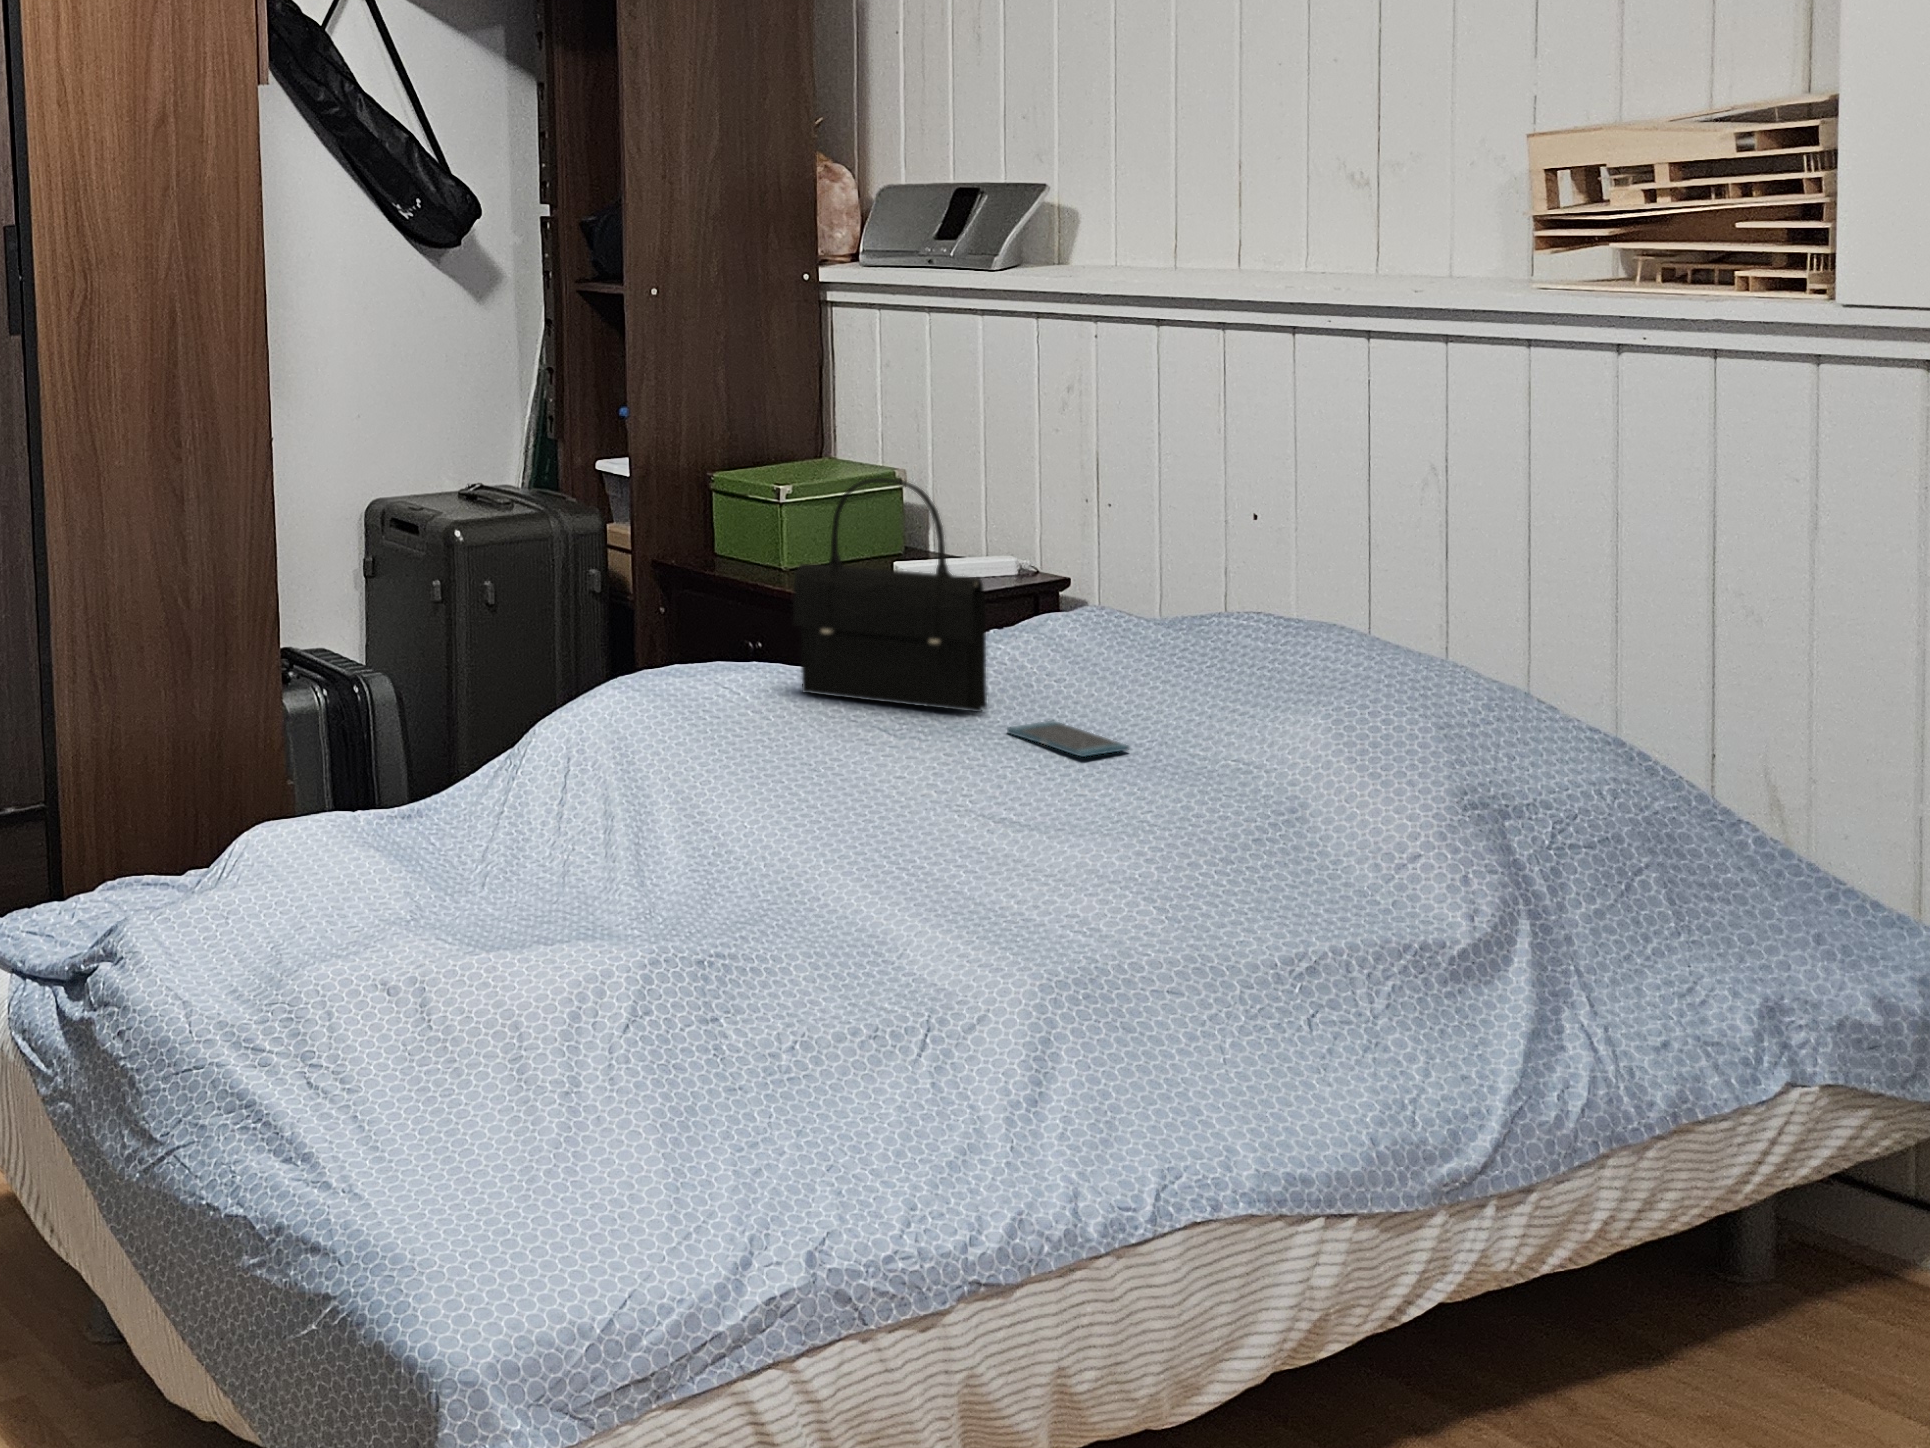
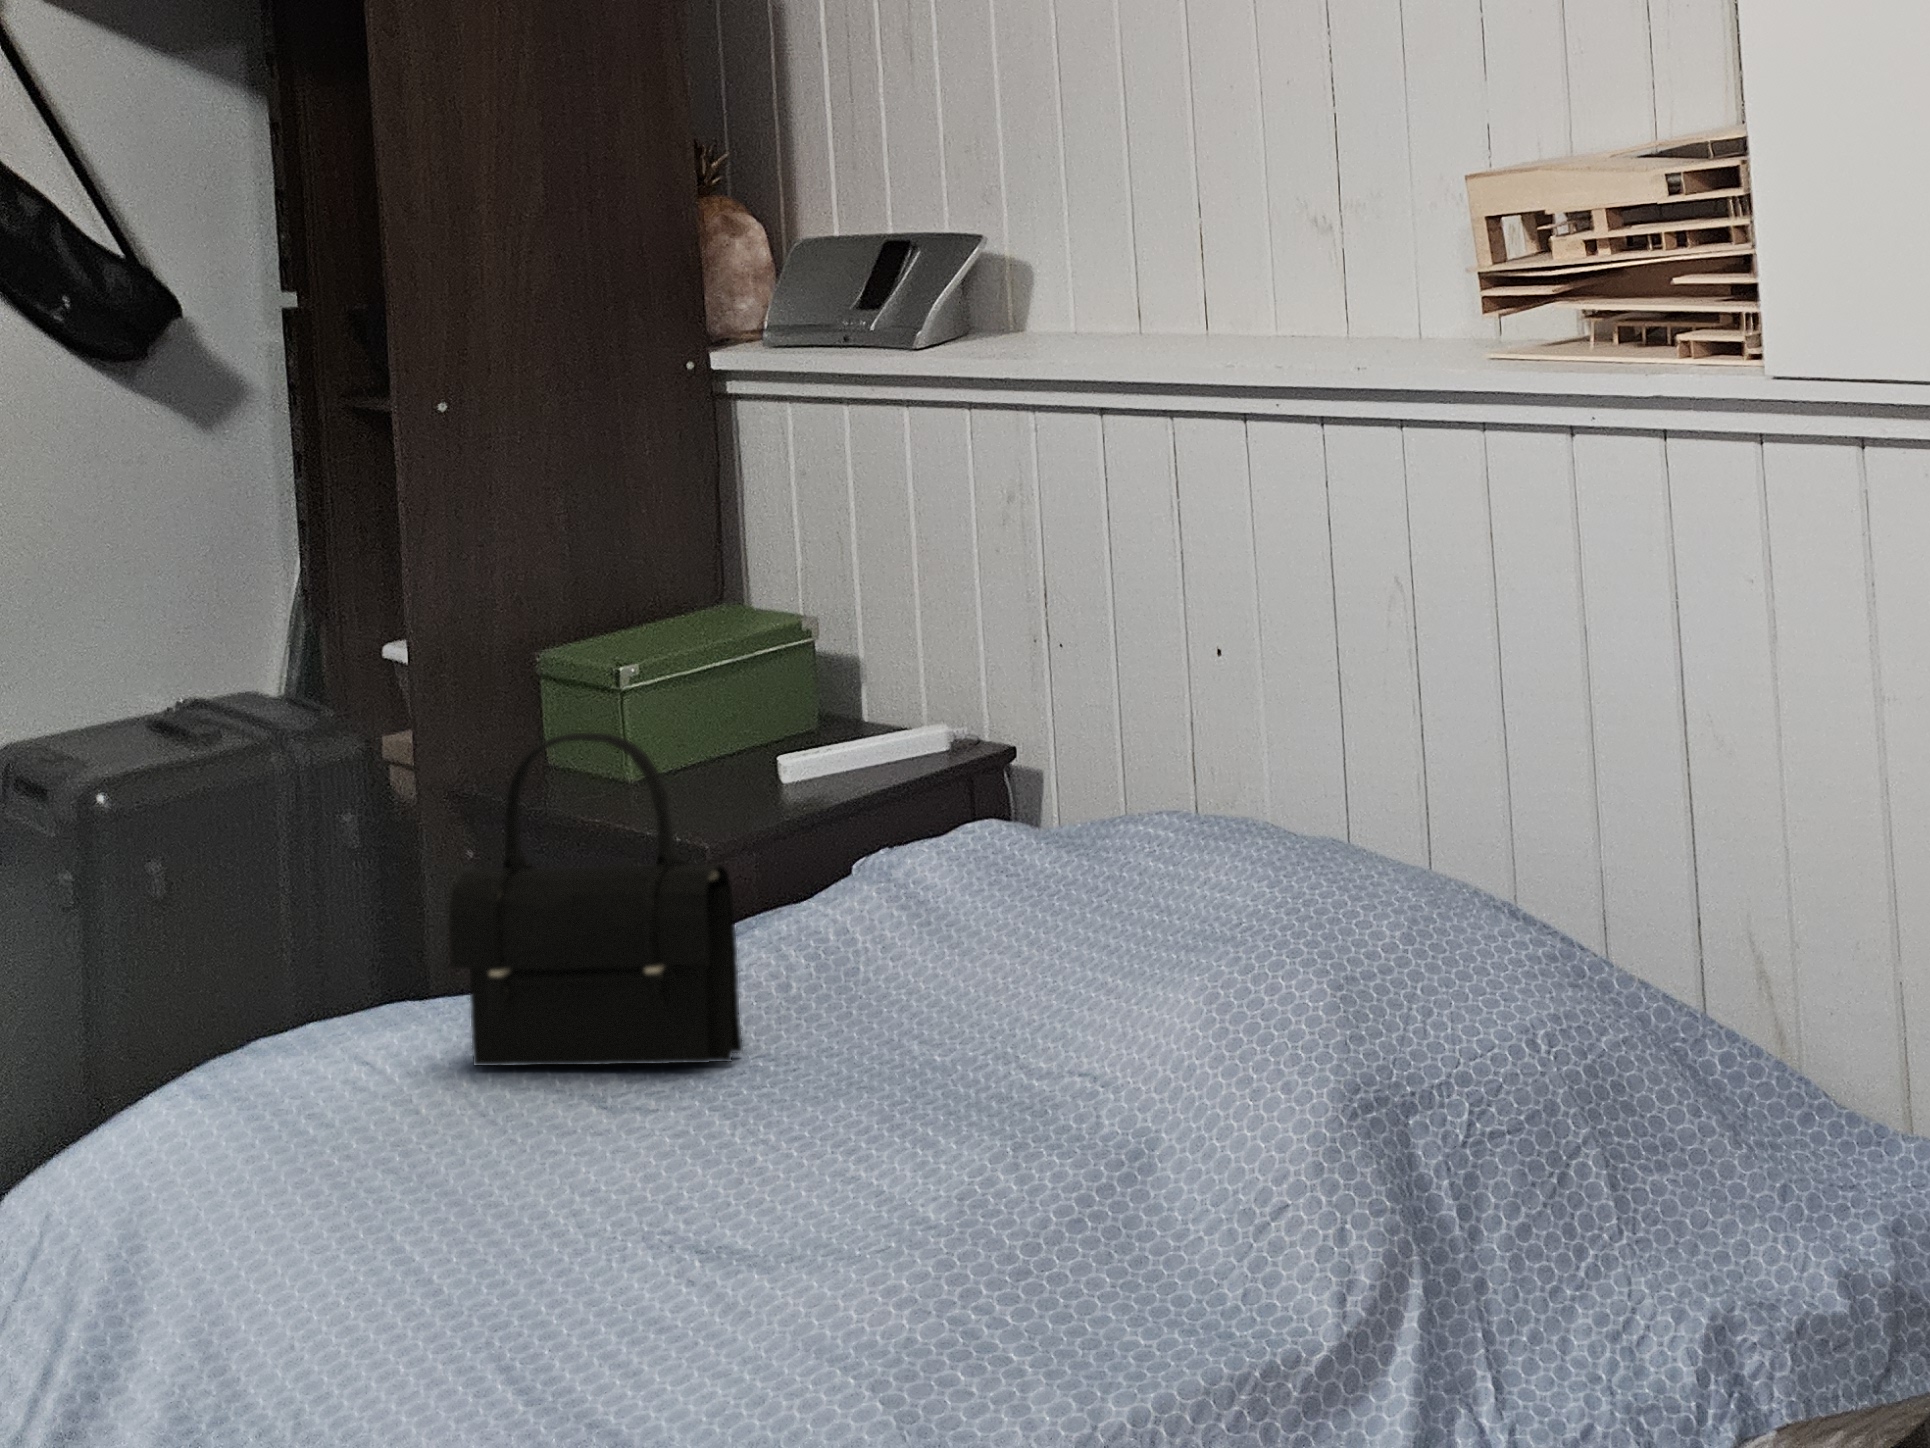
smartphone: present [1007,721,1129,757] -> none [752,1060,917,1132]

